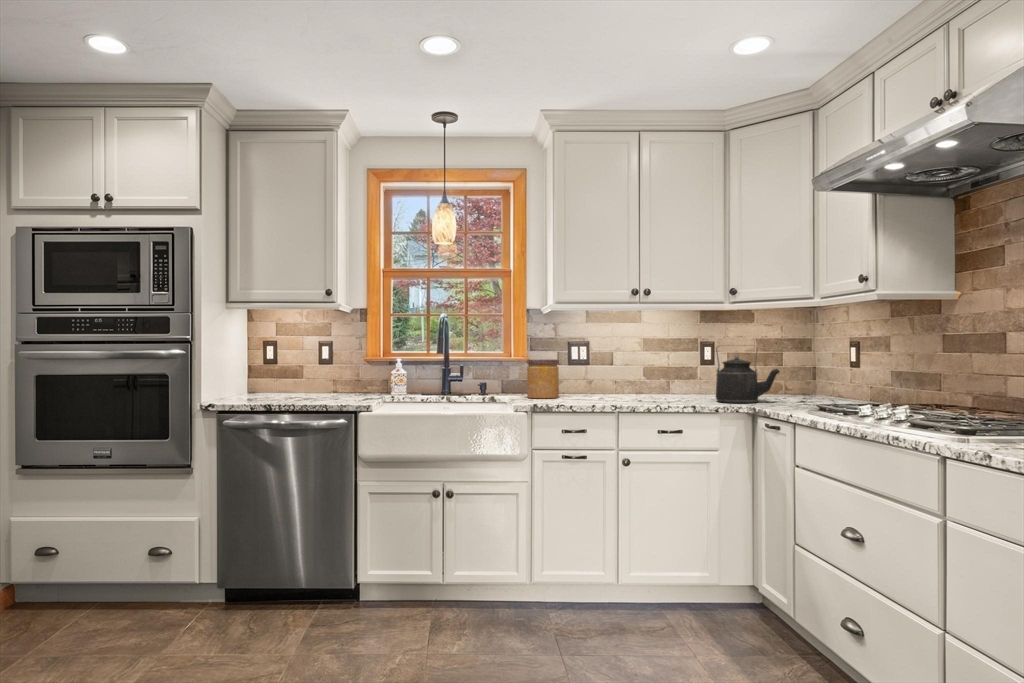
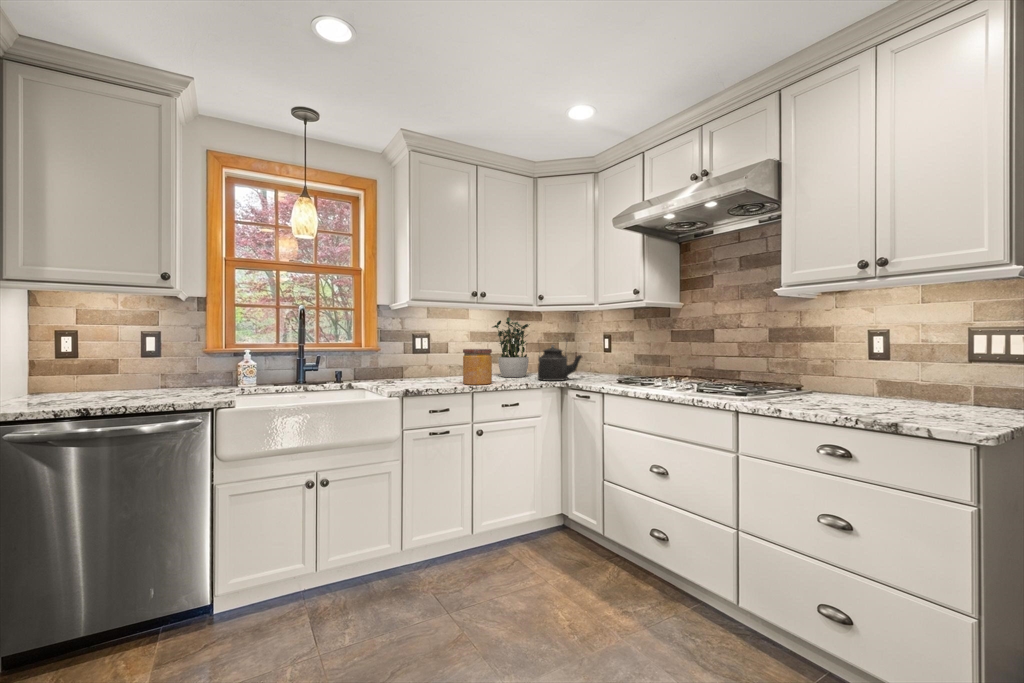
potted plant: none [663,319,721,397] -> present [492,317,530,377]
jar: present [527,359,559,398] -> present [463,349,492,385]

